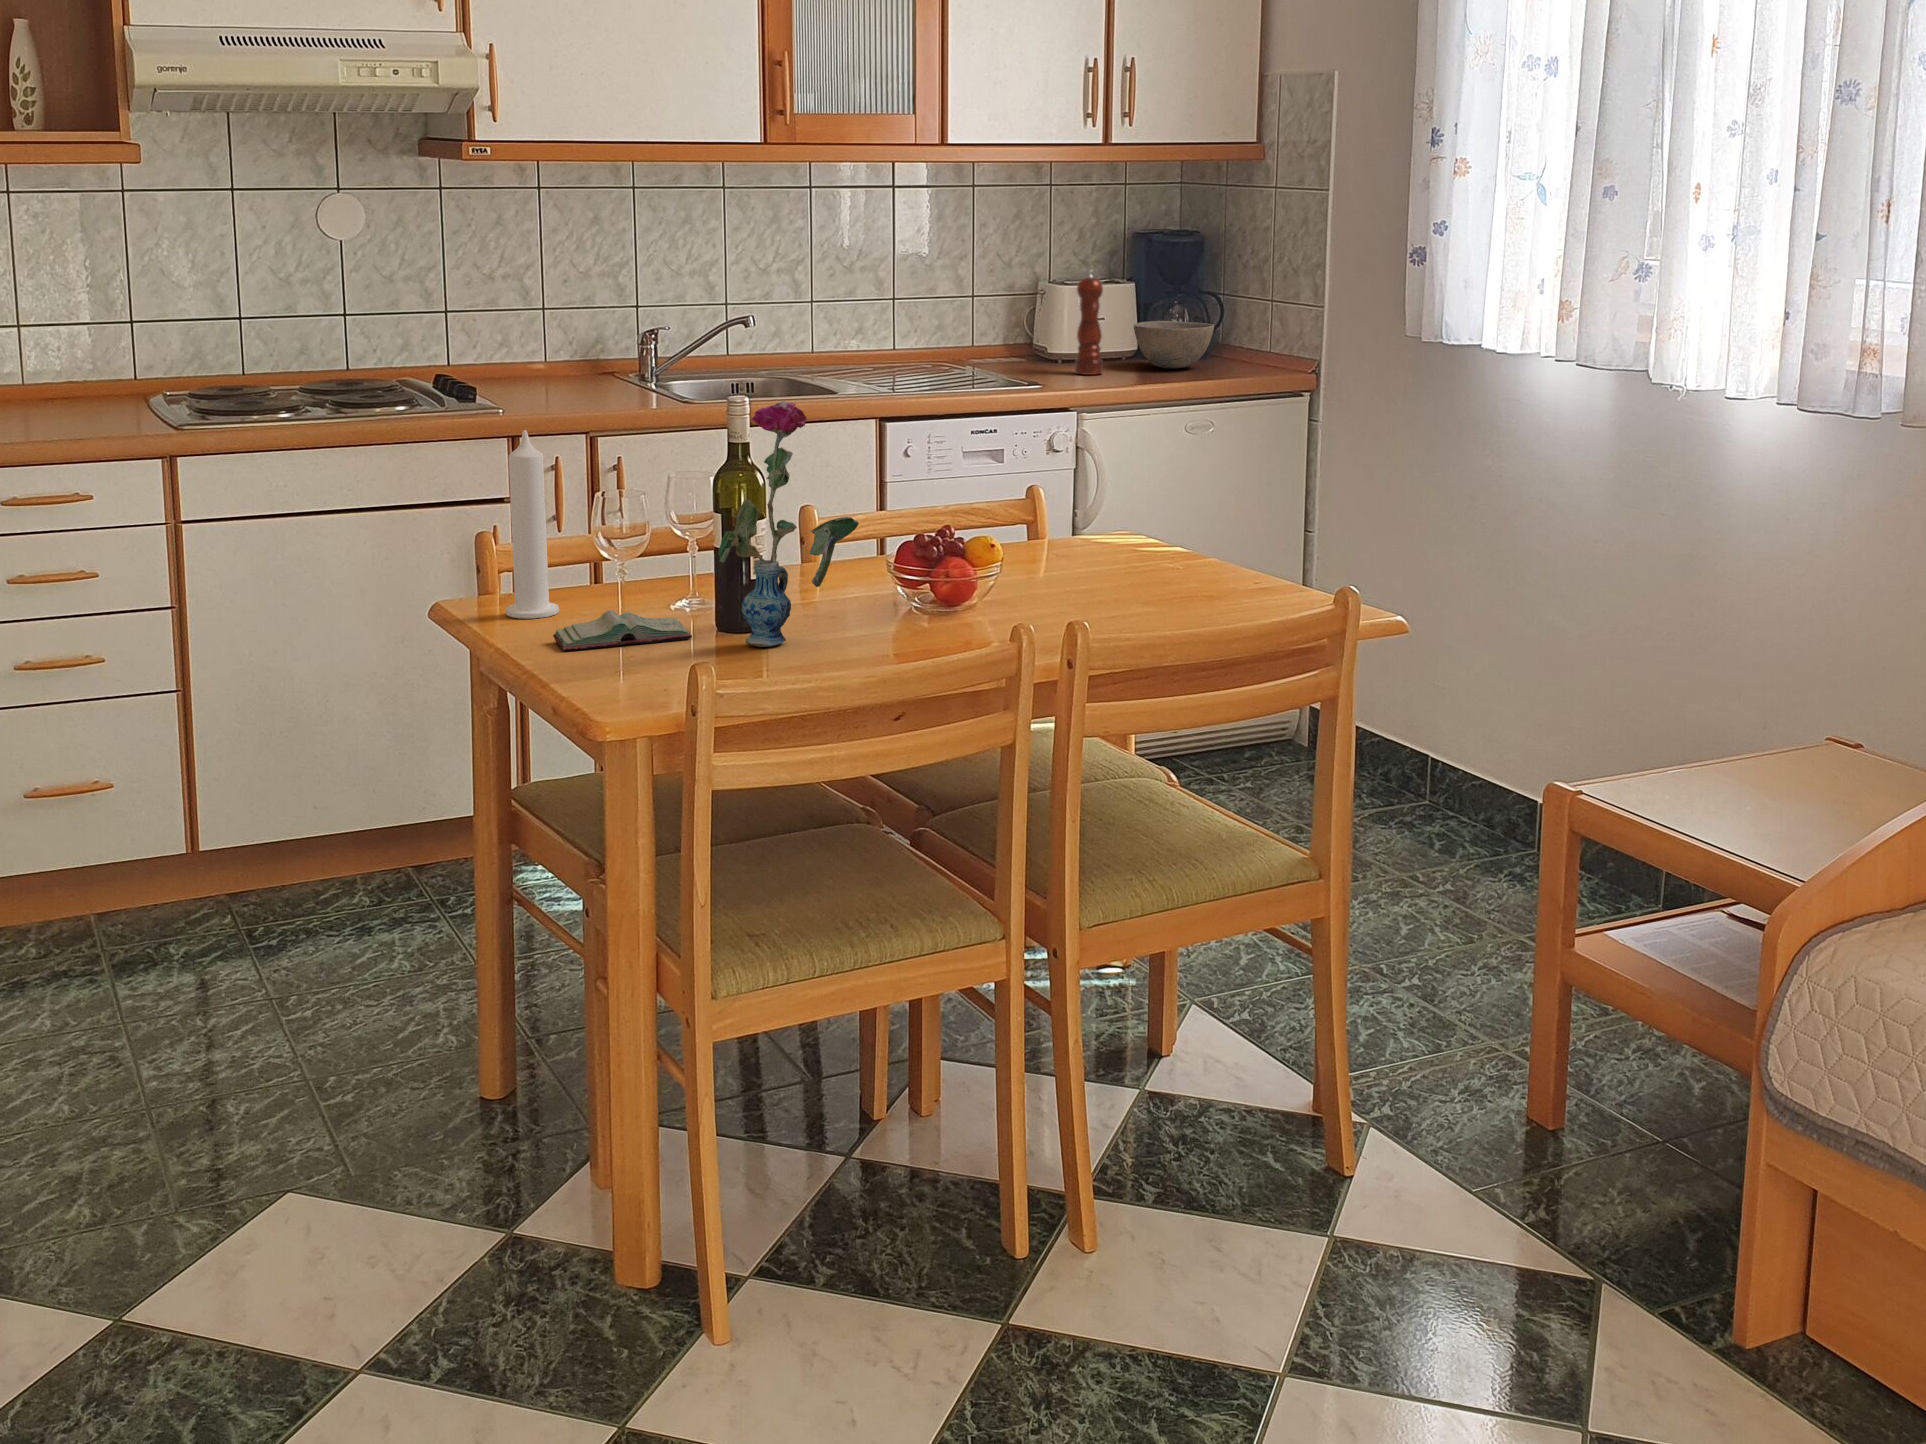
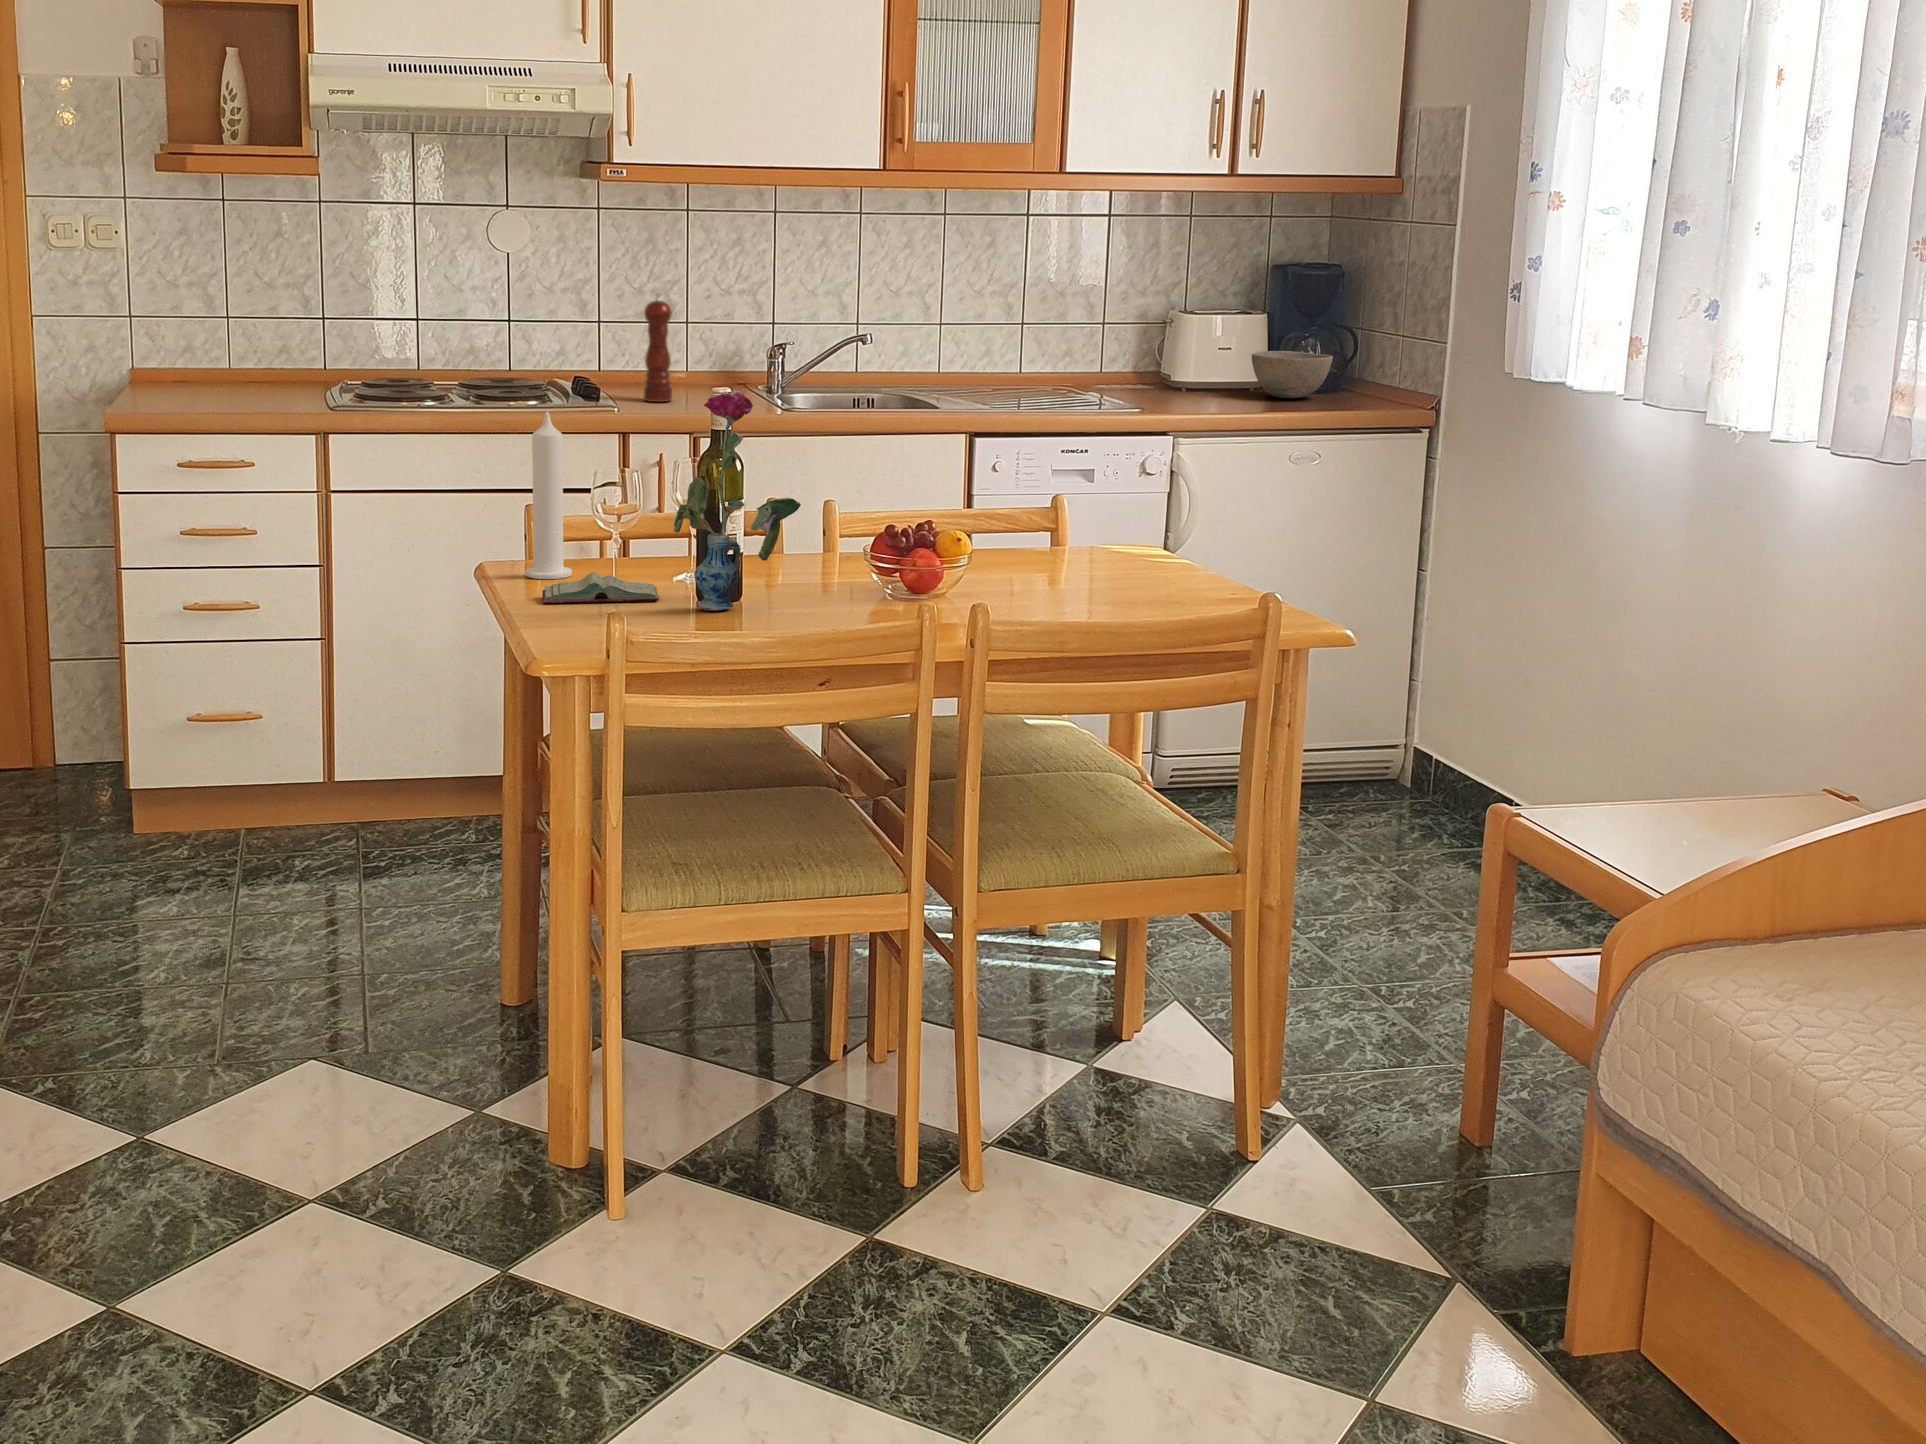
pepper mill: present [1075,270,1103,375] -> present [644,293,672,402]

